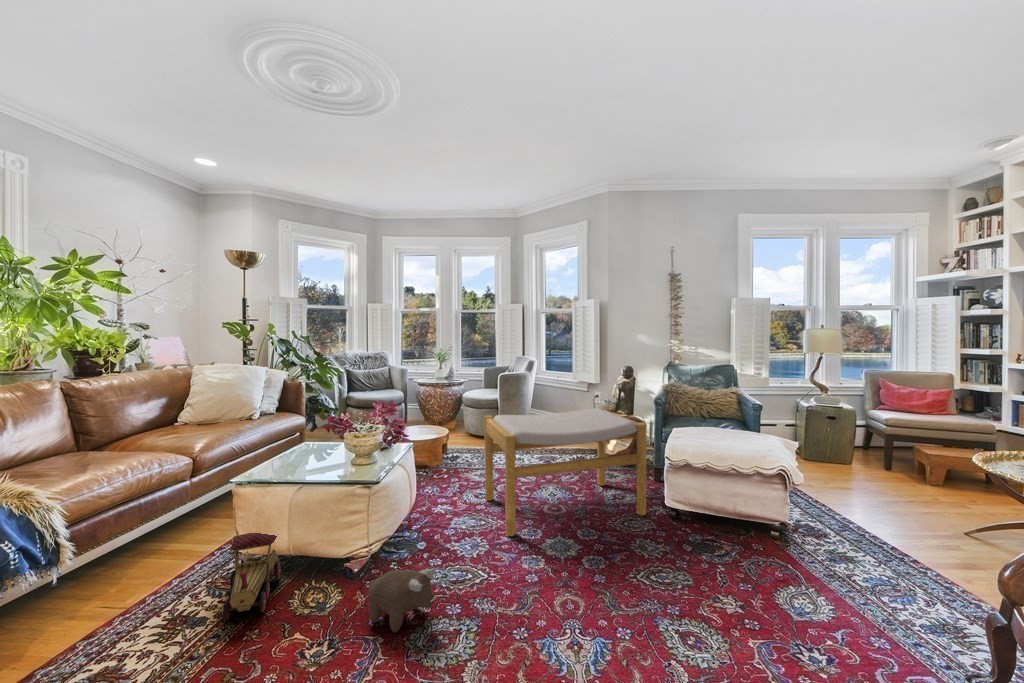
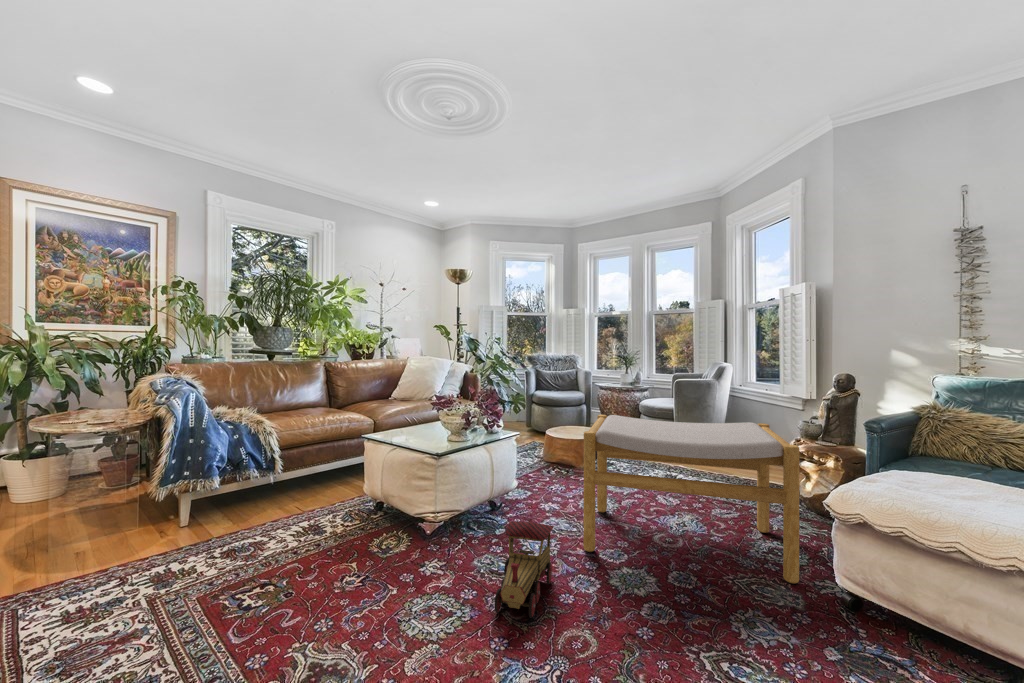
toy train: present [223,533,281,621] -> present [494,521,554,618]
plush toy: present [369,568,437,632] -> none [394,535,447,593]

